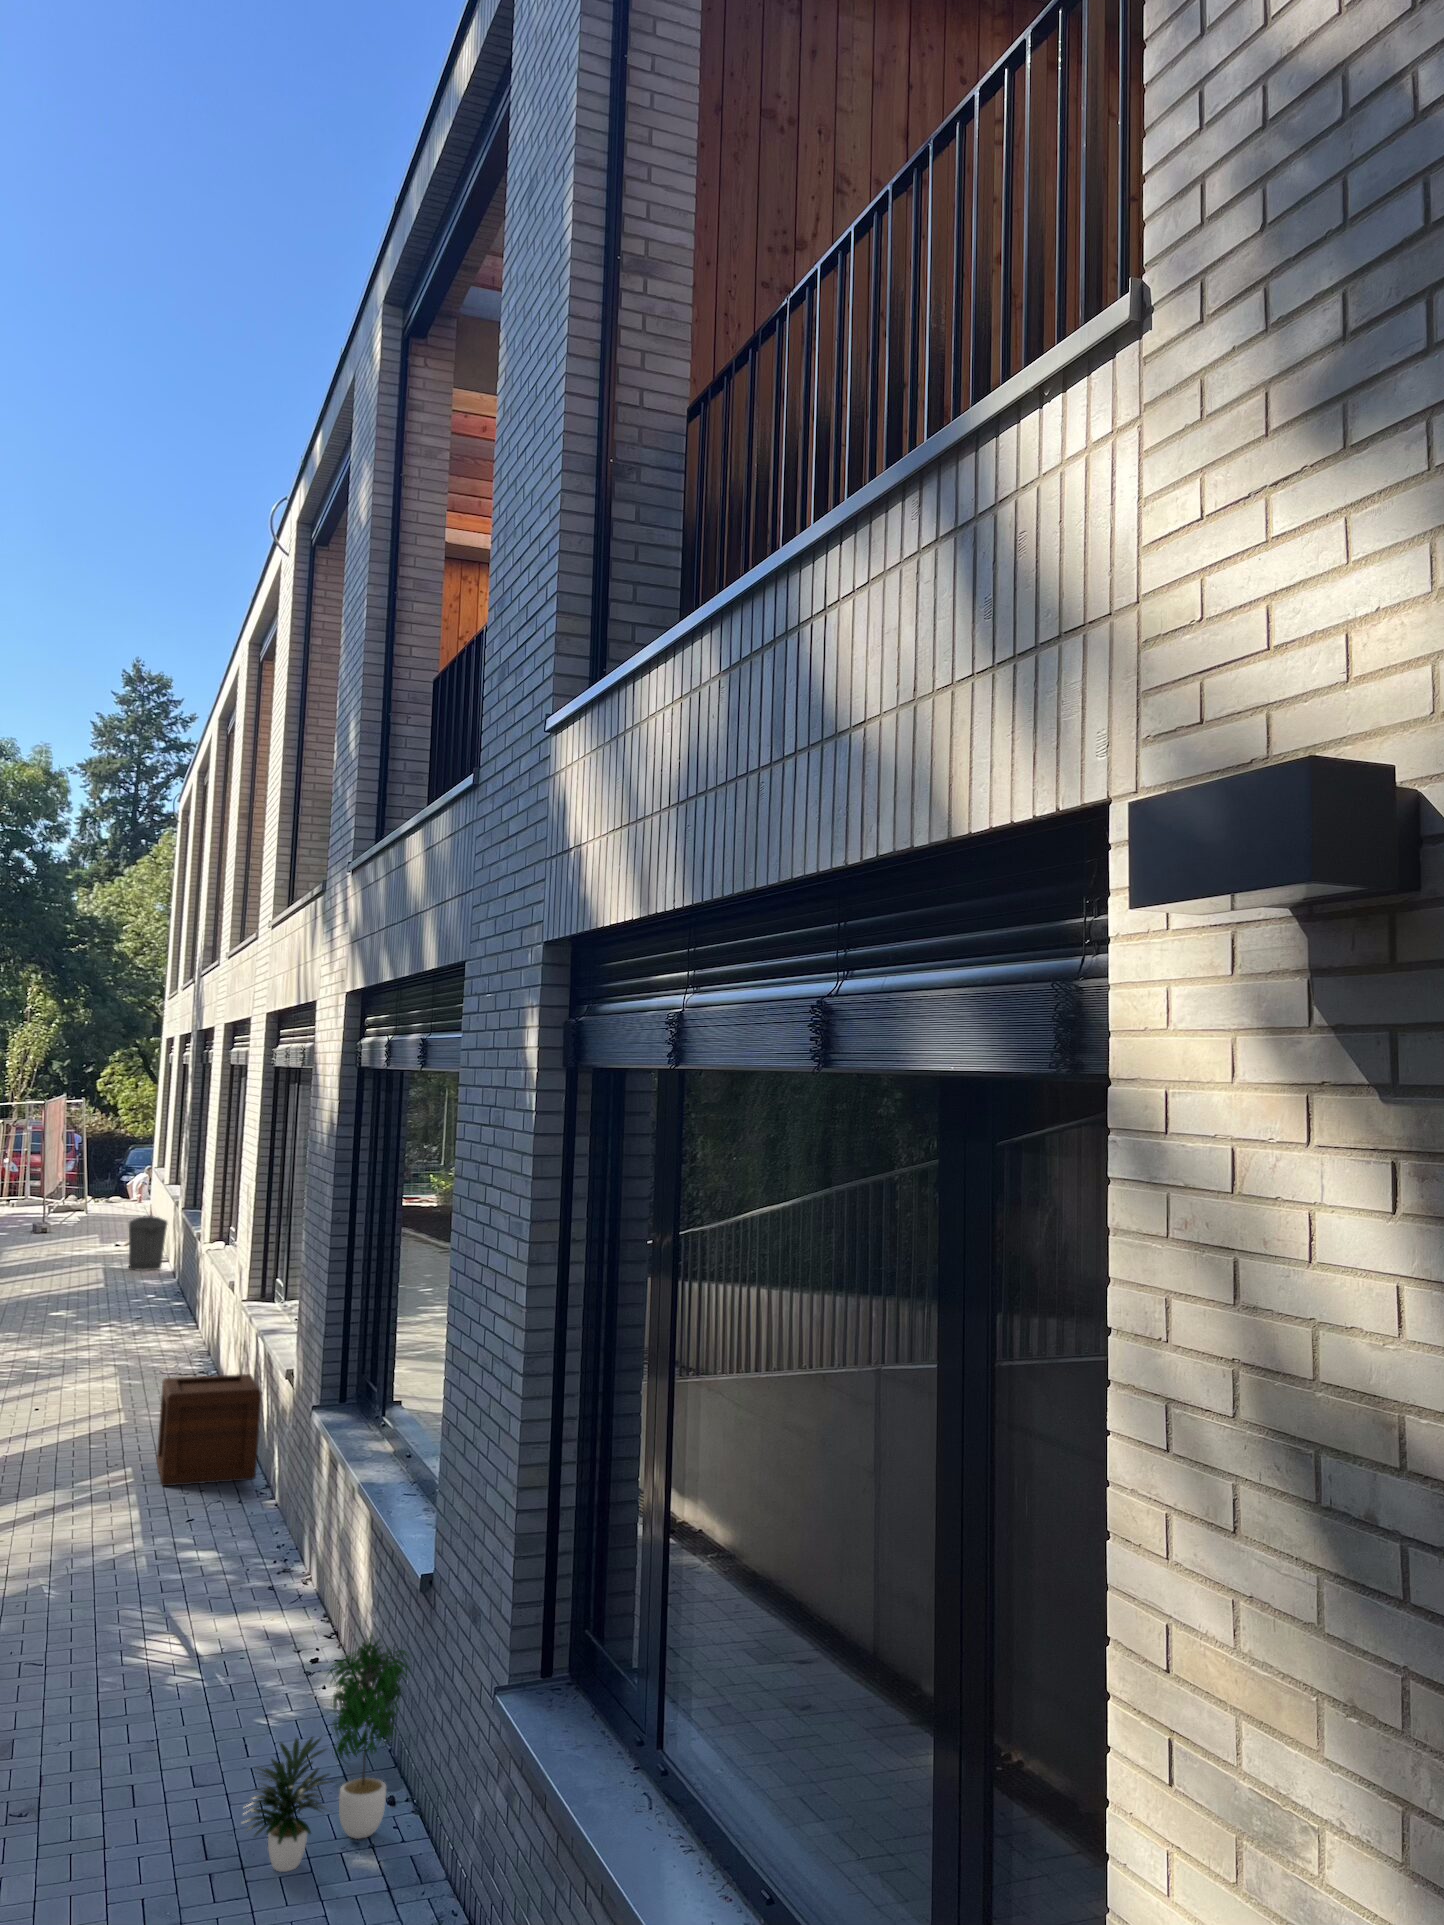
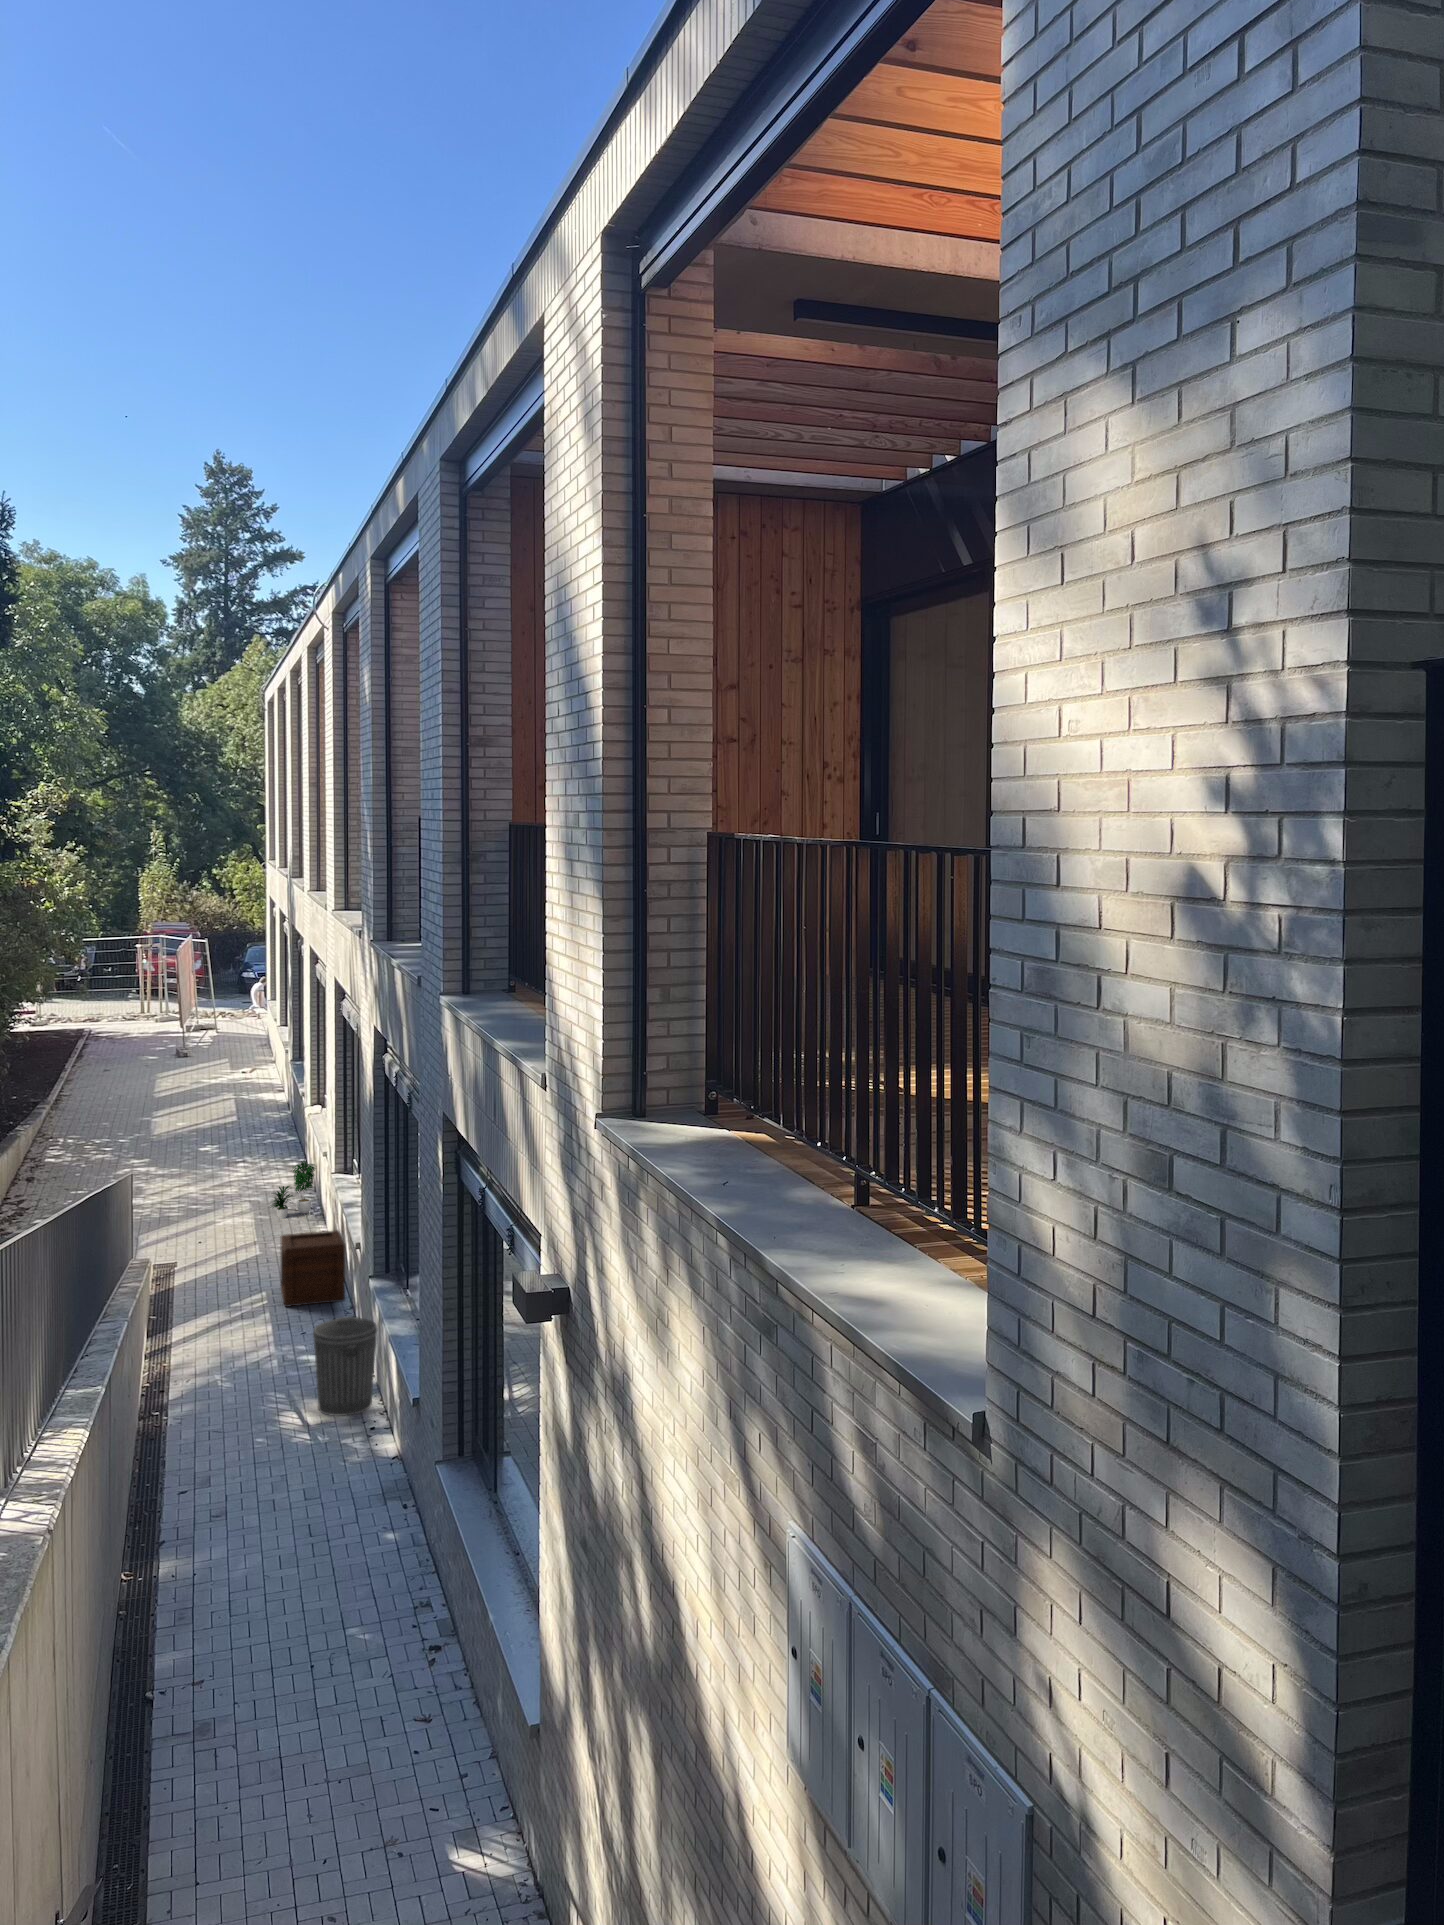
trash can: present [129,1216,167,1271] -> present [313,1317,377,1416]
potted plant: present [243,1634,410,1872] -> present [272,1159,316,1219]

